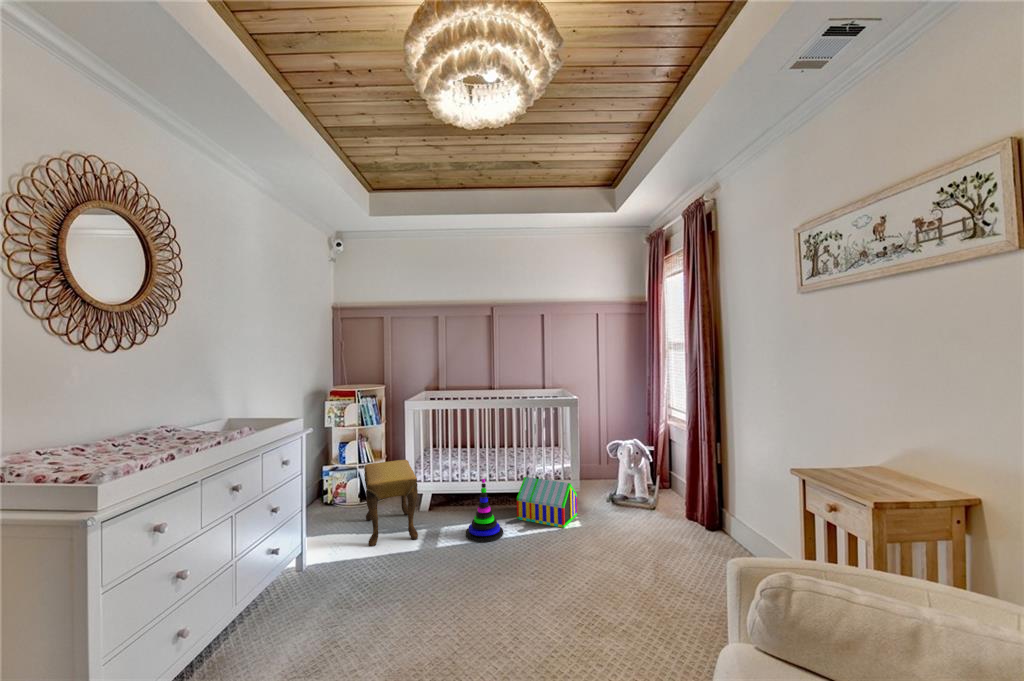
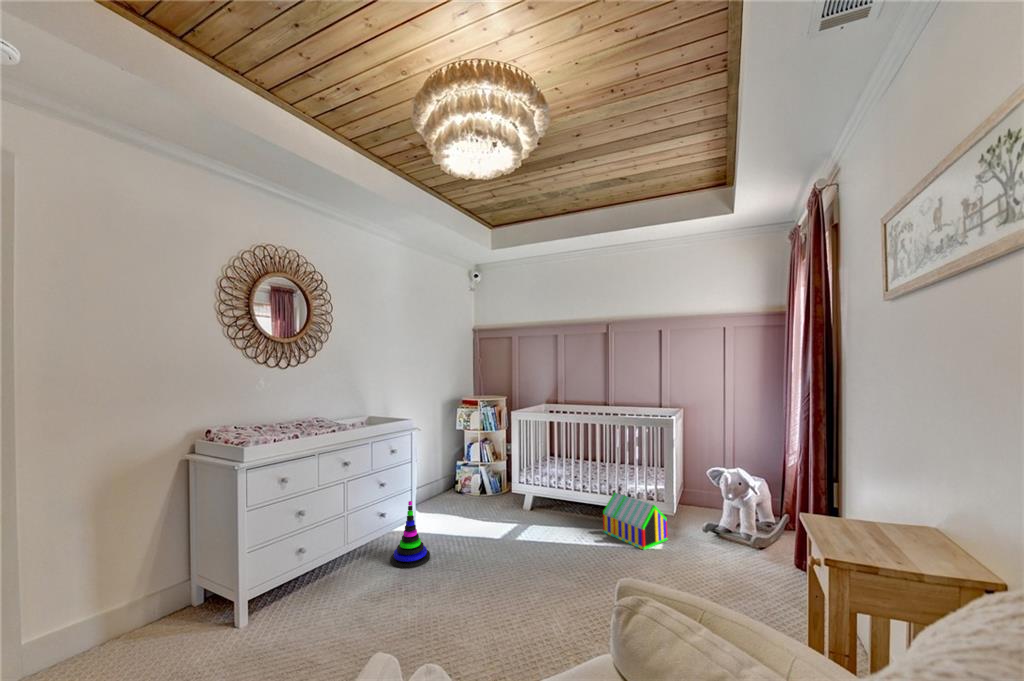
footstool: present [364,460,418,547] -> none [464,462,514,533]
stacking toy: present [466,479,503,542] -> present [390,501,430,568]

